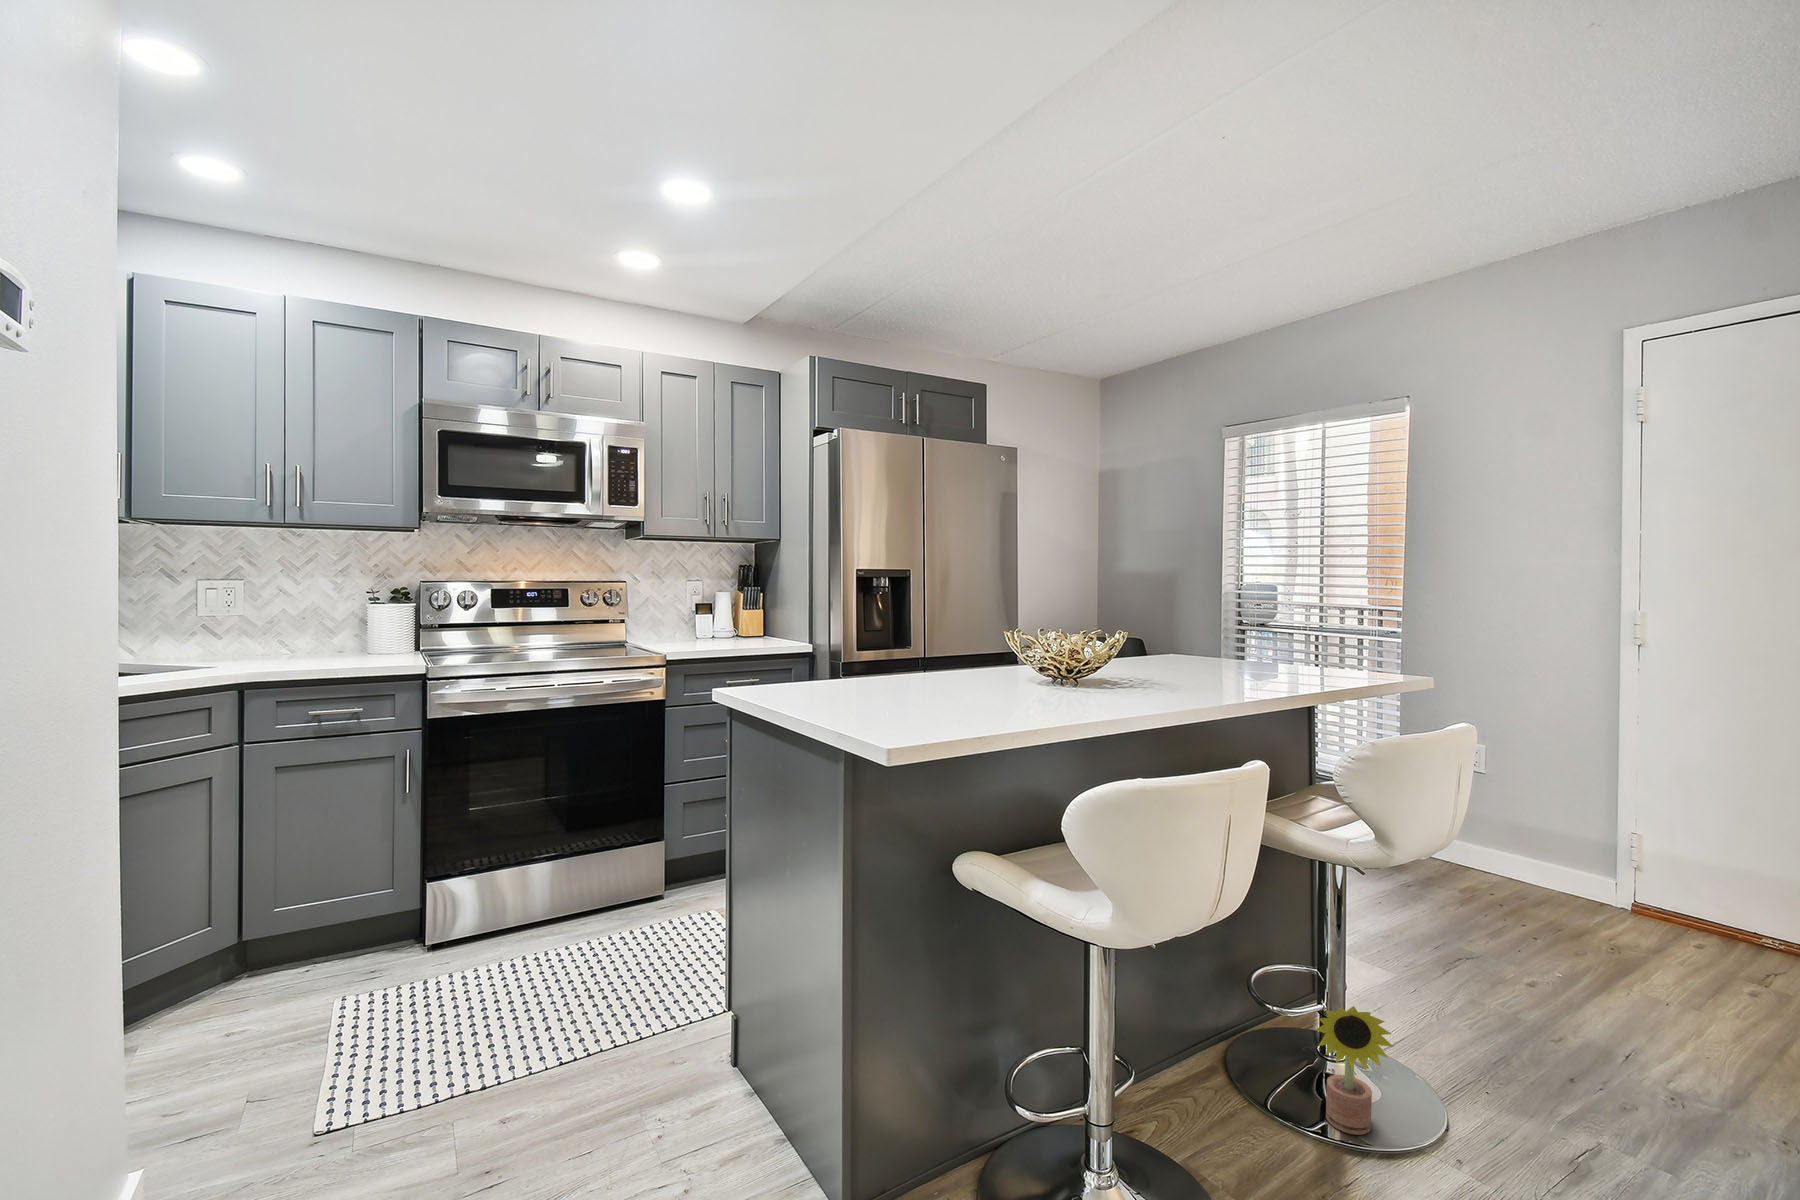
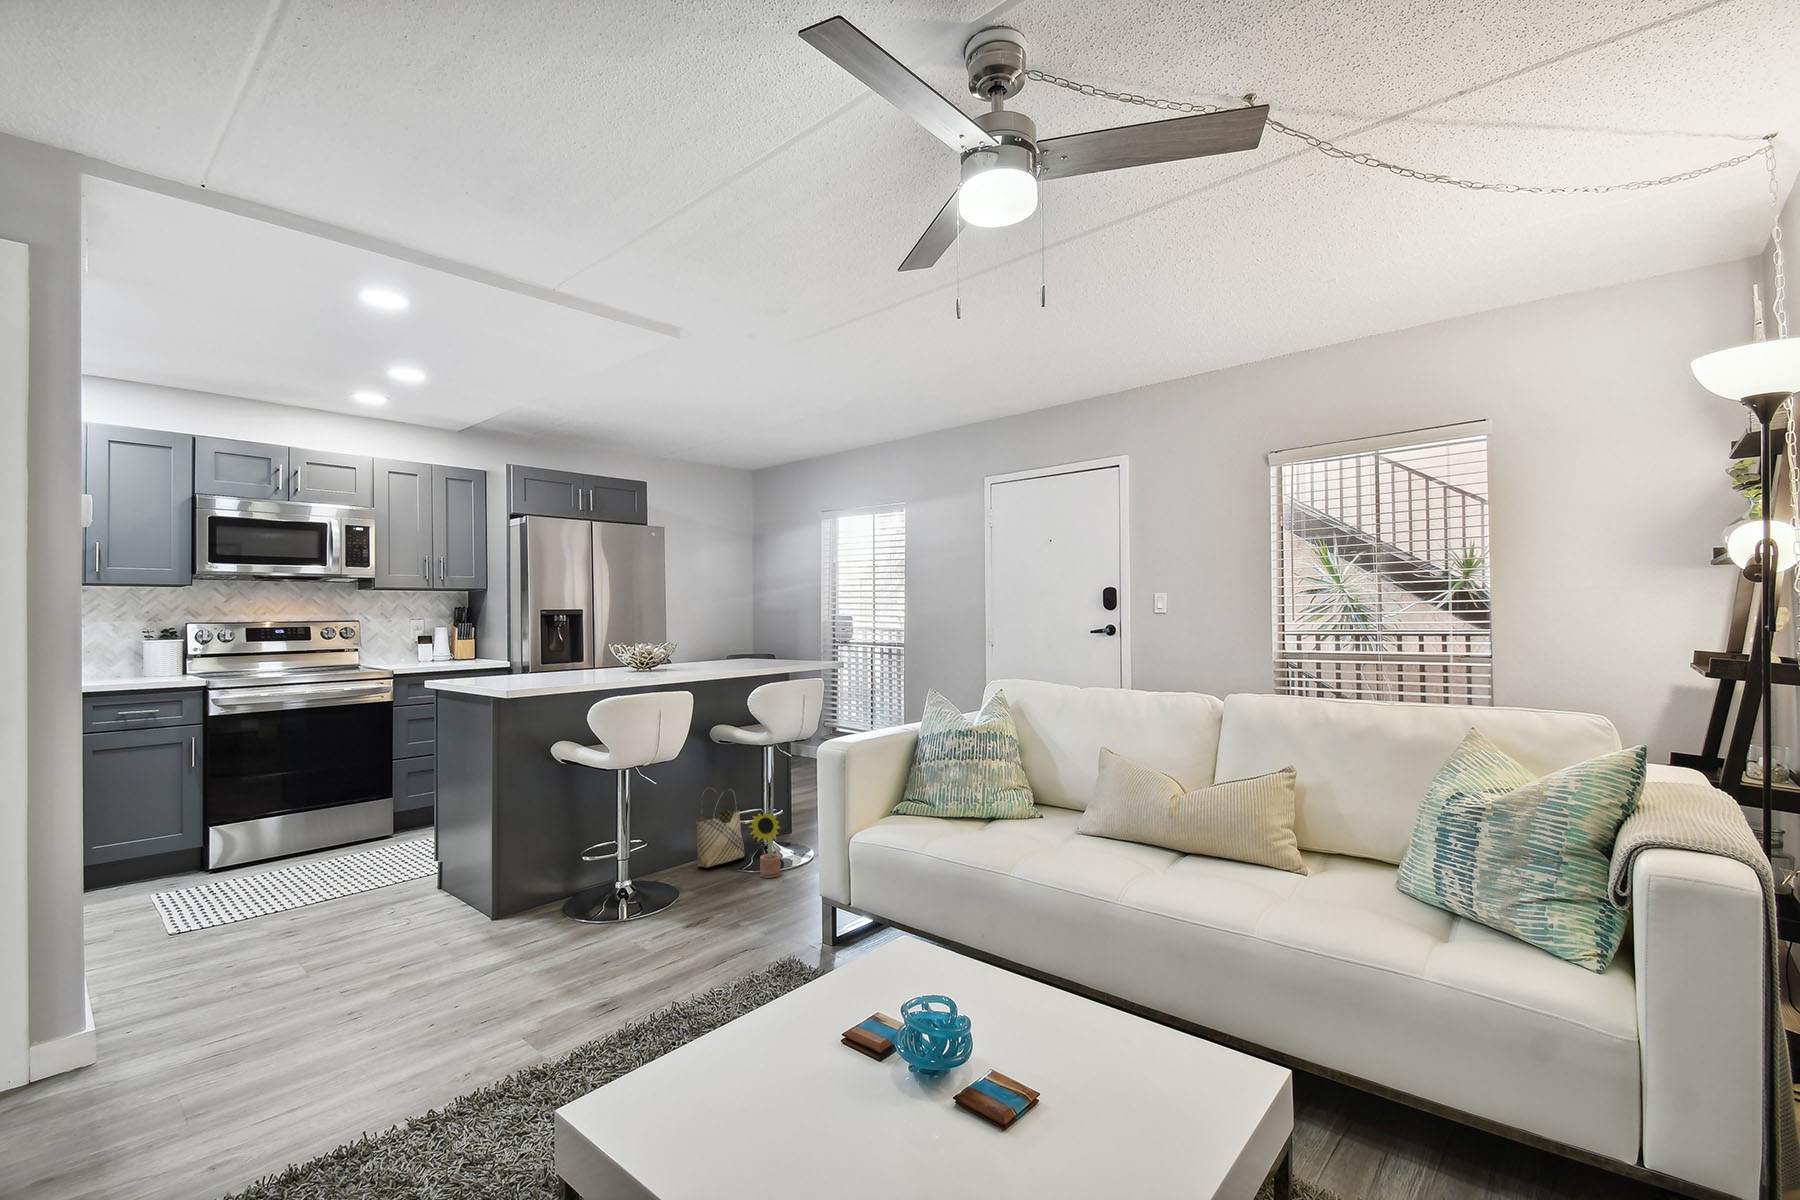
woven basket: none [1177,912,1259,1075] -> present [696,787,744,868]

